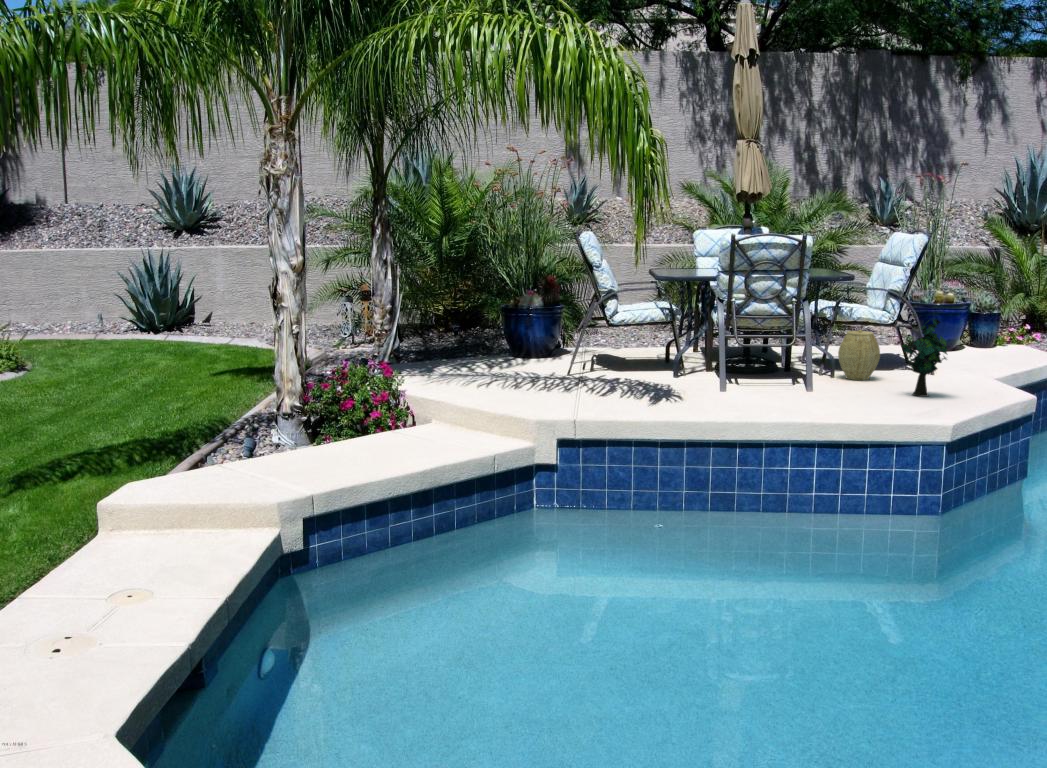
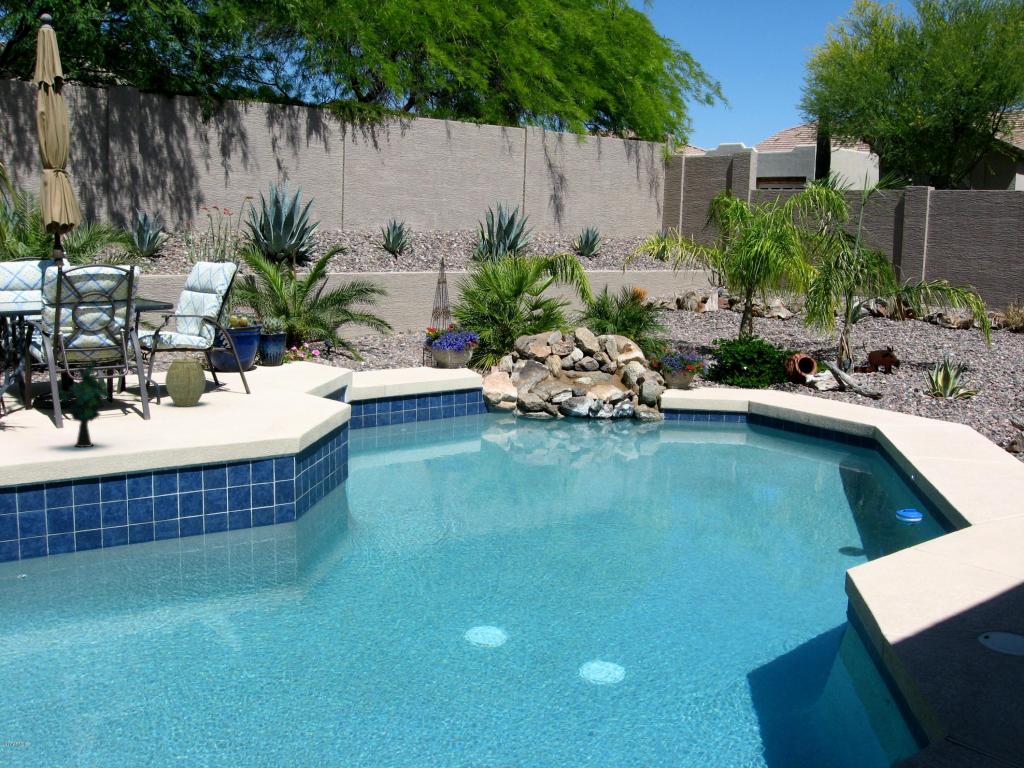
decorative plant: present [902,319,947,397] -> present [58,360,108,447]

